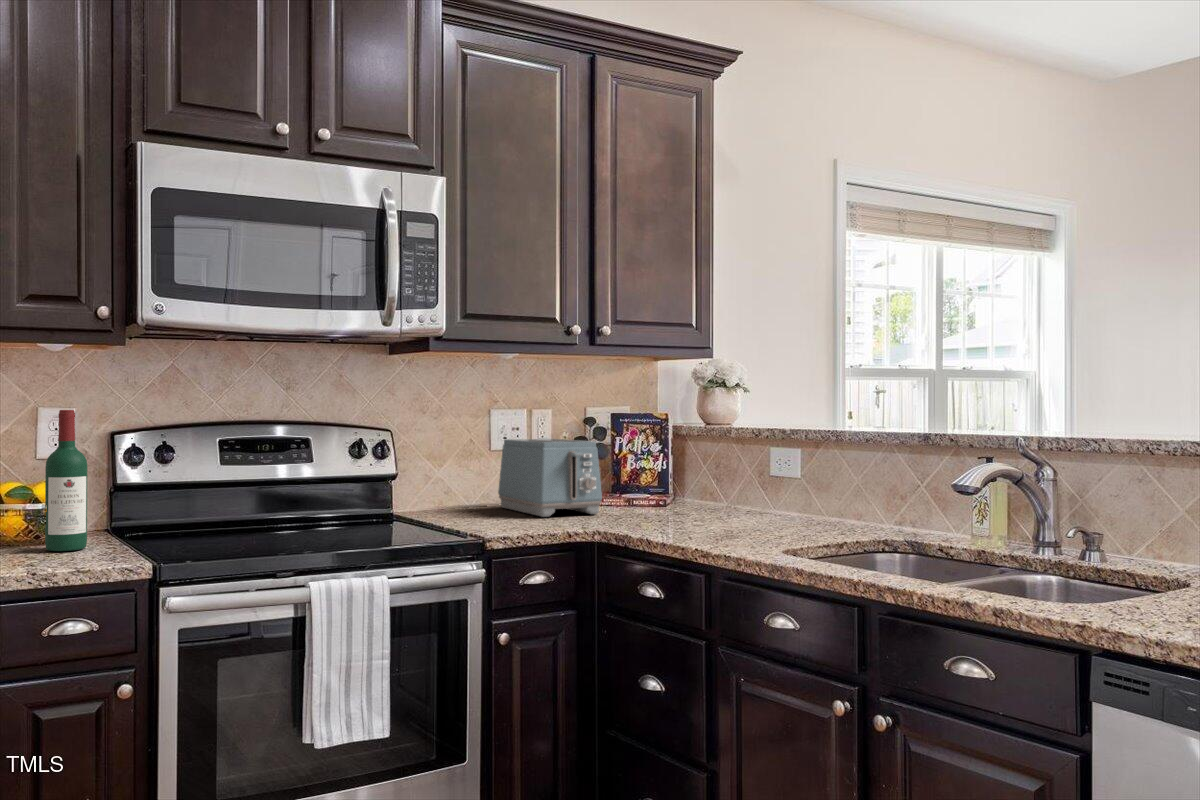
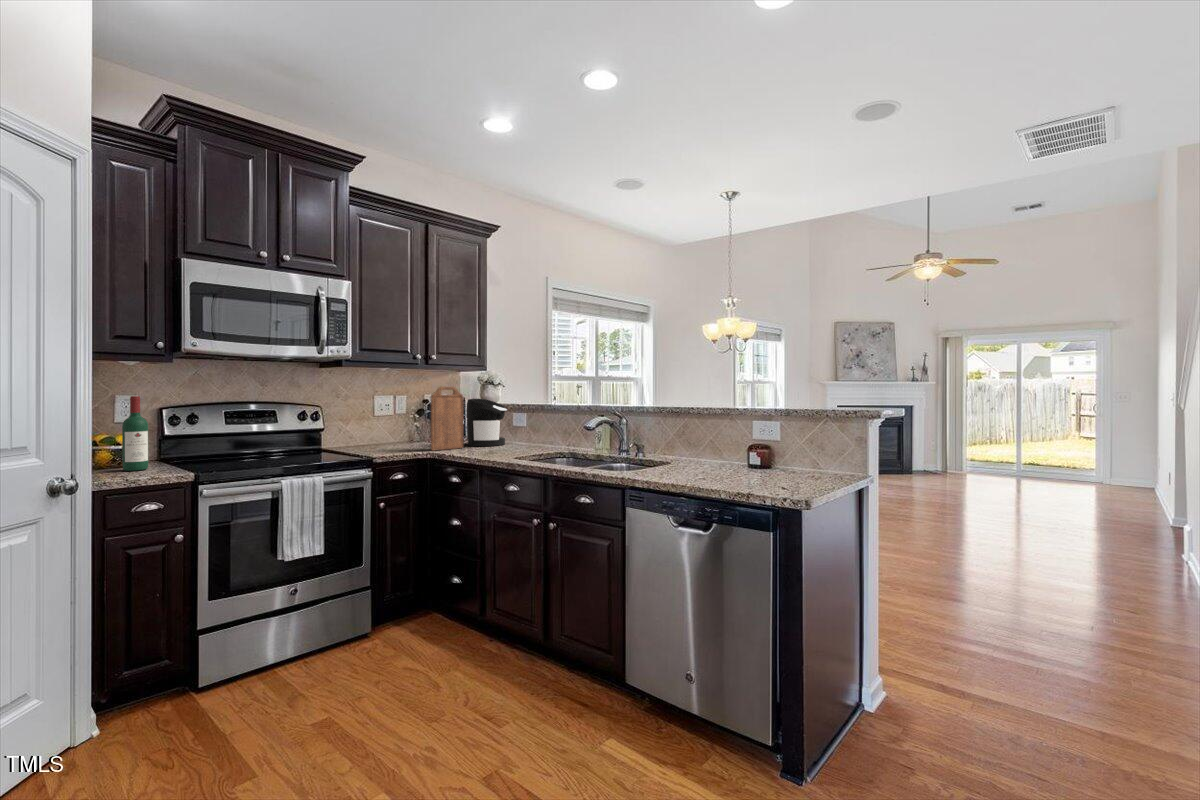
cutting board: none [598,390,665,526] -> present [431,387,463,451]
coffee maker: none [672,416,757,519] -> present [467,398,507,446]
toaster: present [498,439,602,517] -> none [379,410,433,447]

